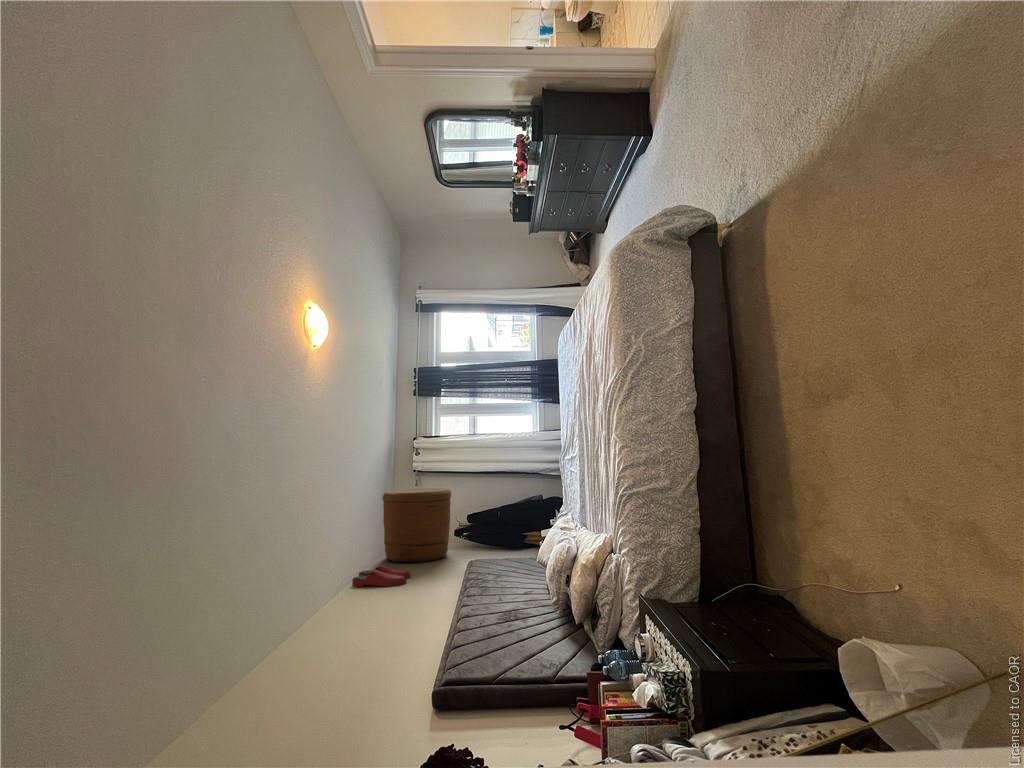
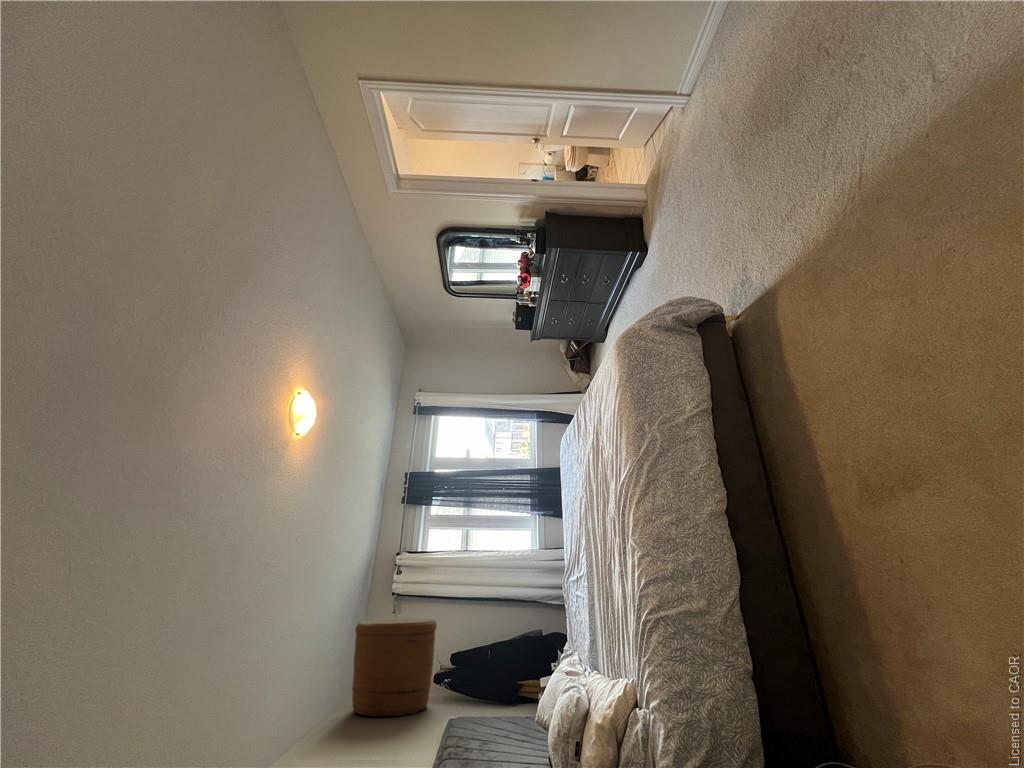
slippers: present [352,565,410,587] -> none [303,719,379,751]

